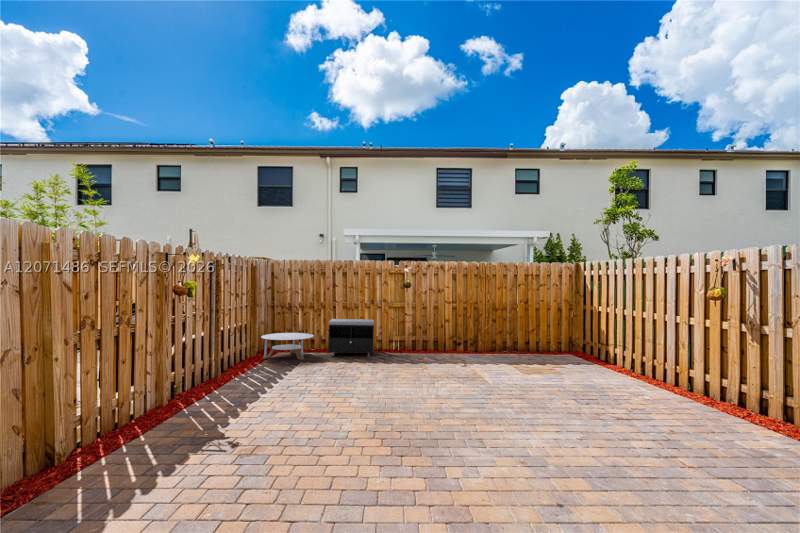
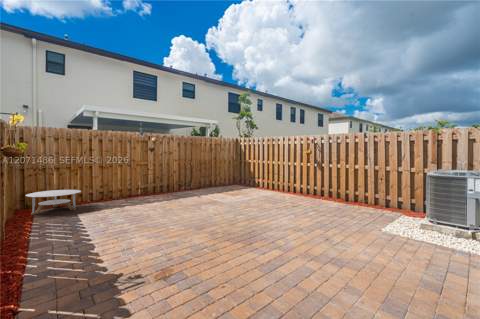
storage bench: present [328,319,374,356] -> none [91,175,132,204]

